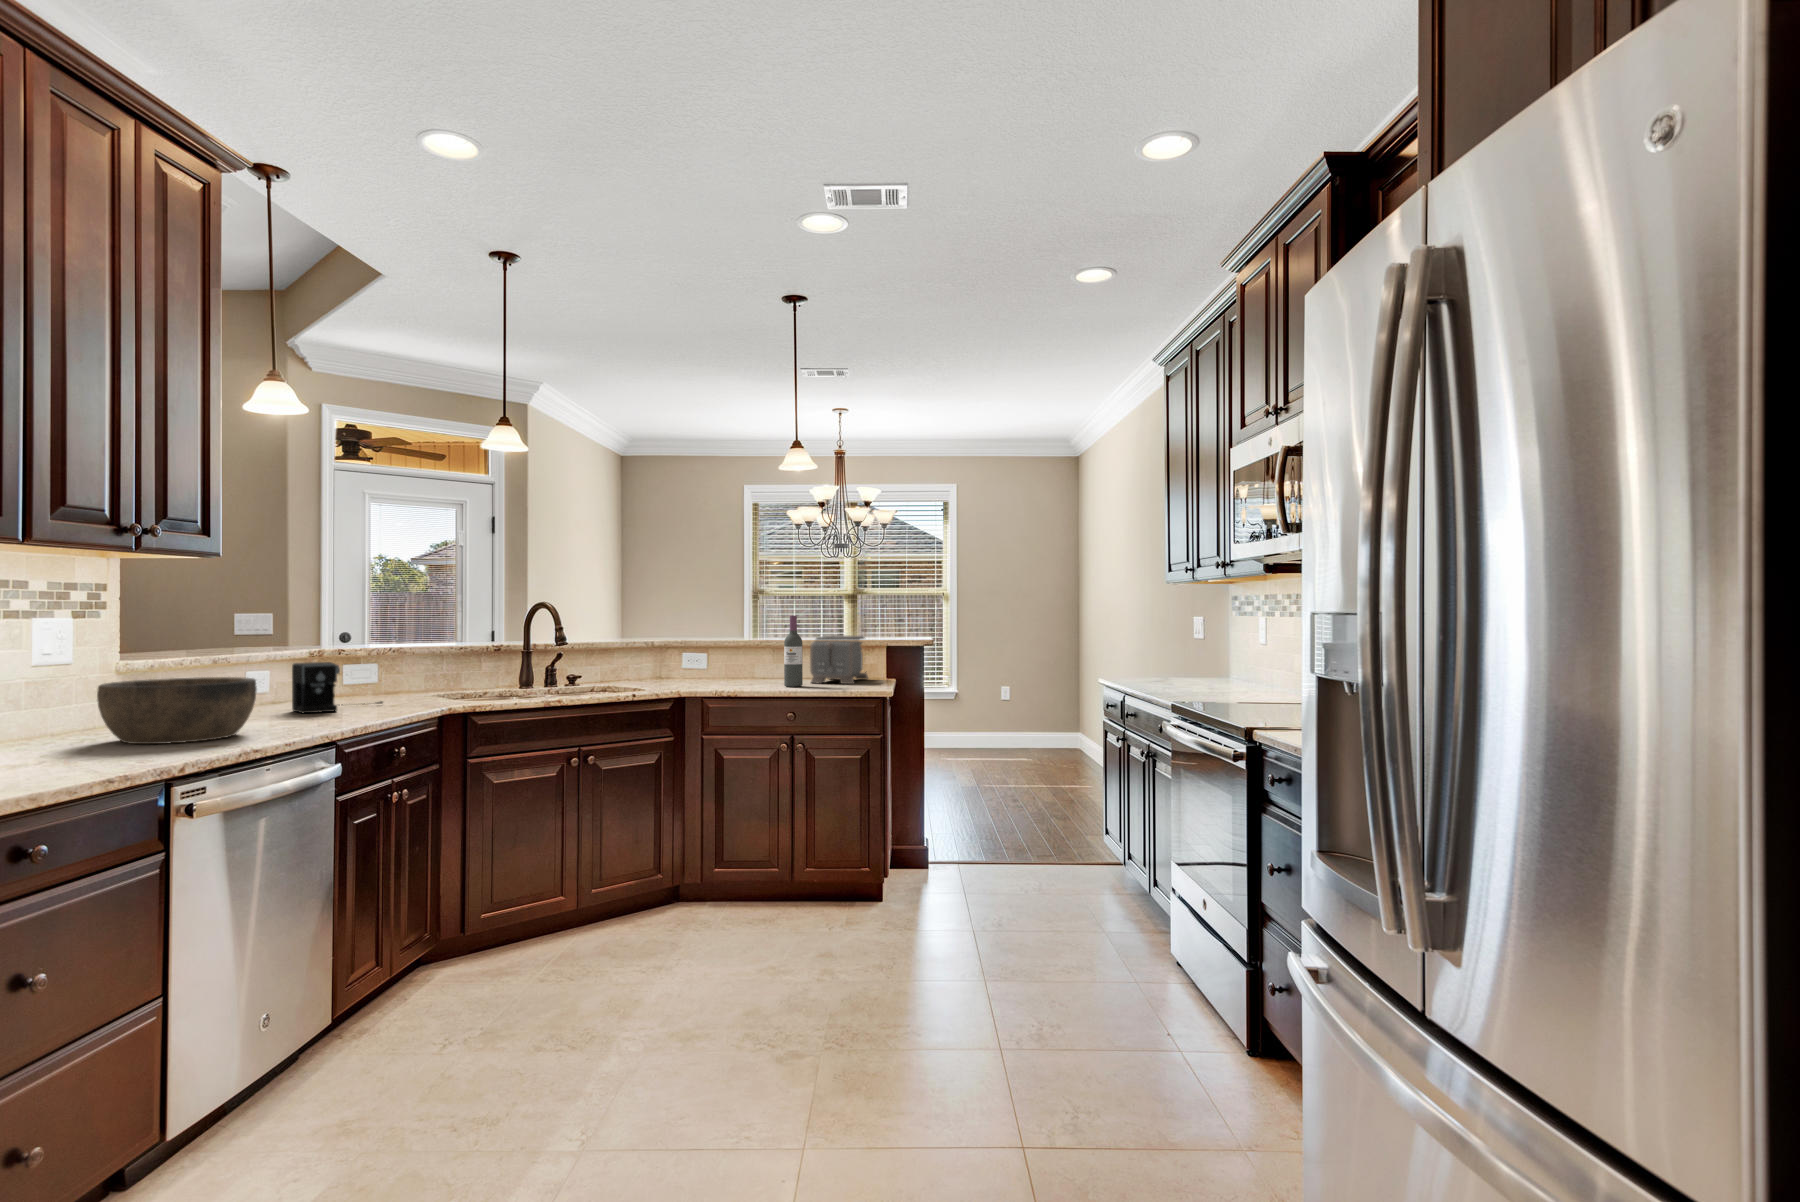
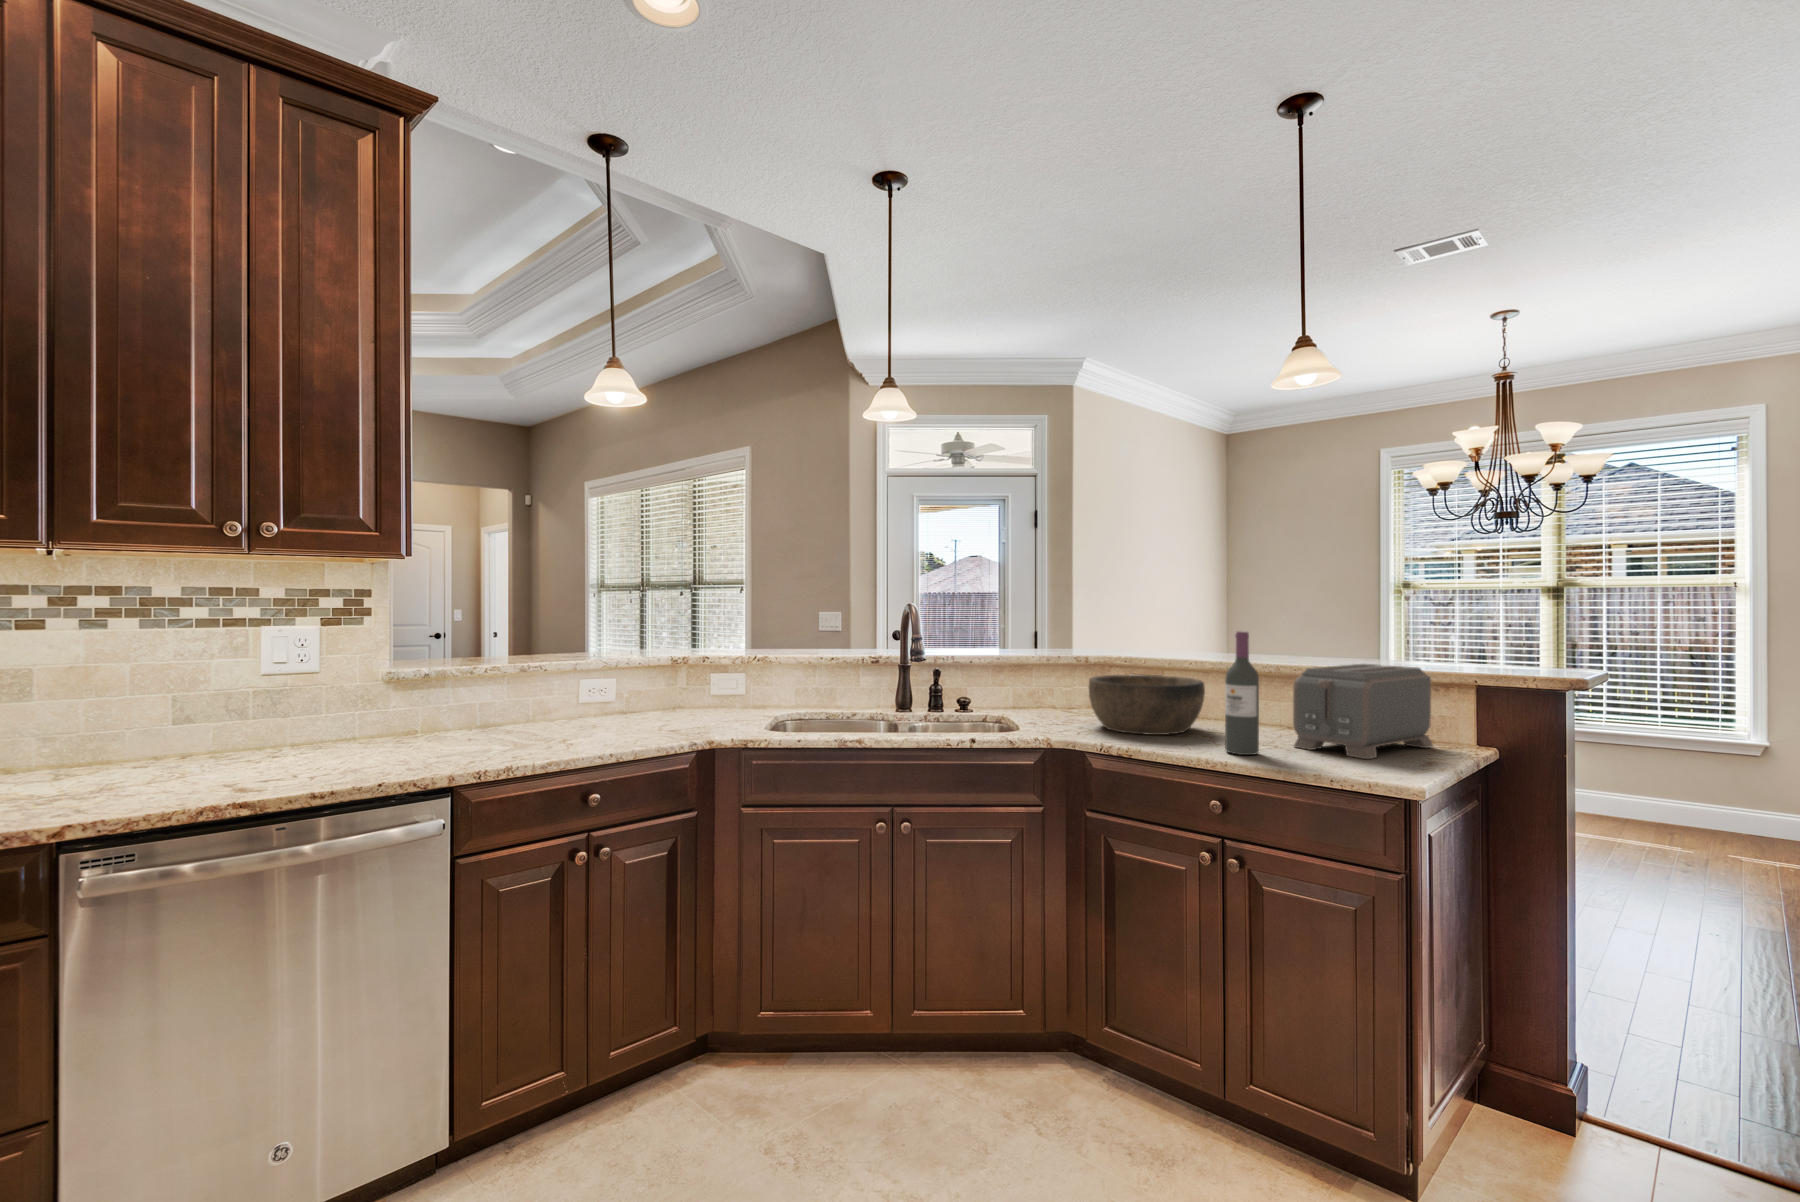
coffee maker: present [292,662,383,713] -> none [562,674,678,734]
bowl: present [97,677,257,744] -> present [1089,675,1205,735]

